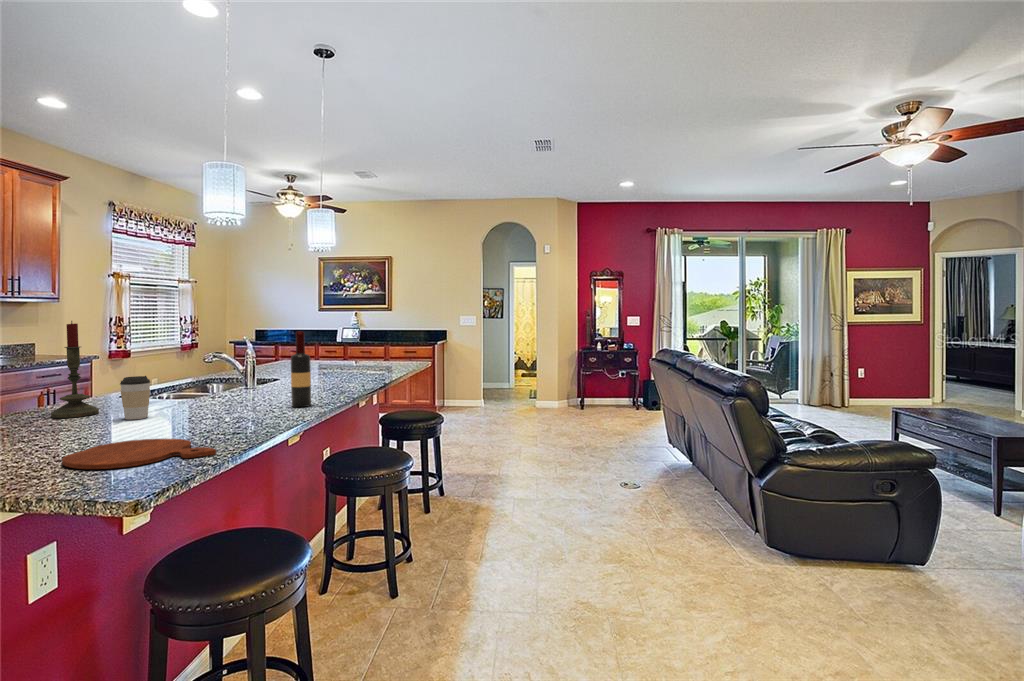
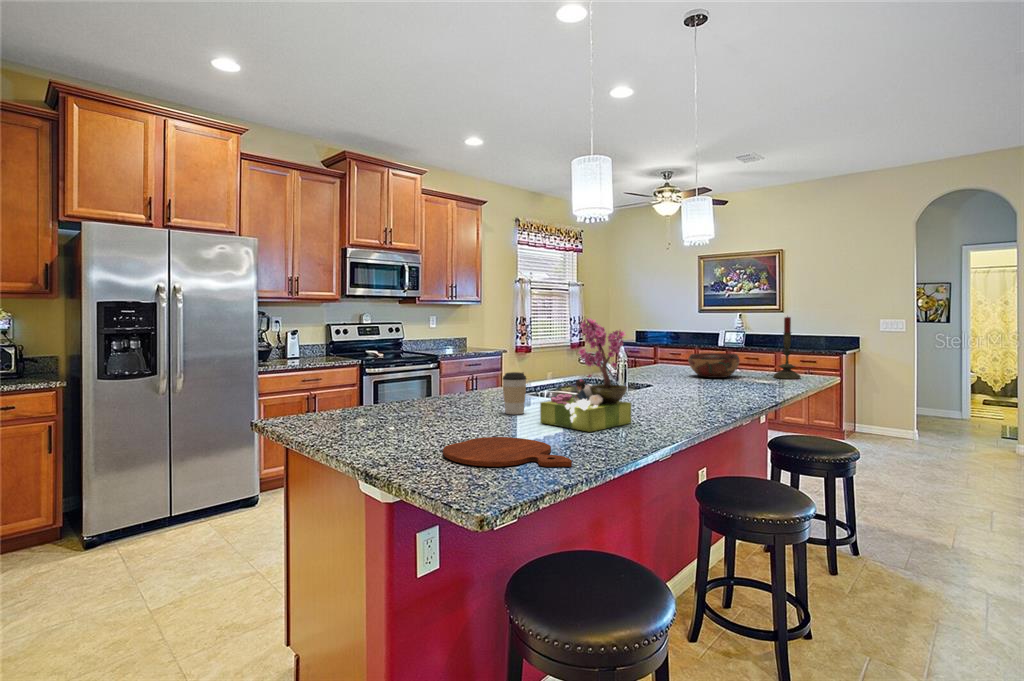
flower arrangement: none [171,320,266,425] -> present [540,319,631,432]
candle: present [51,321,99,418] -> present [773,317,801,379]
wine bottle: present [291,331,311,407] -> none [660,330,682,419]
decorative bowl: none [313,349,357,370] -> present [688,353,740,378]

